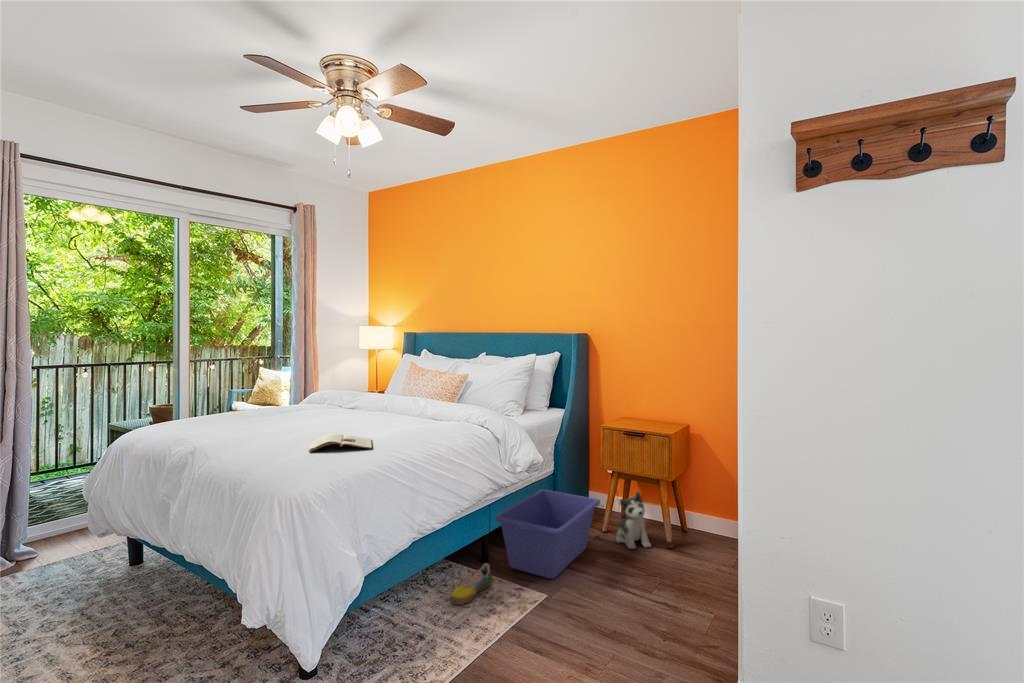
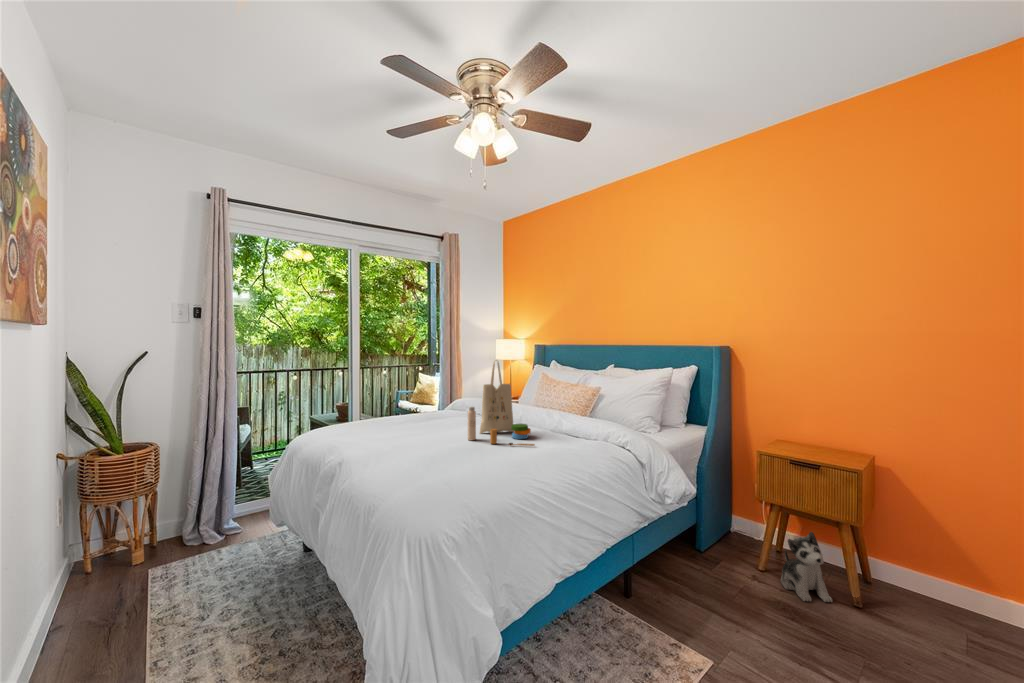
tote bag: none [329,347,398,429] -> present [468,361,535,446]
magazine: present [309,433,372,452] -> none [444,452,509,475]
storage bin: present [494,490,600,579] -> none [640,516,764,635]
shoe: present [450,563,492,604] -> none [594,605,640,658]

